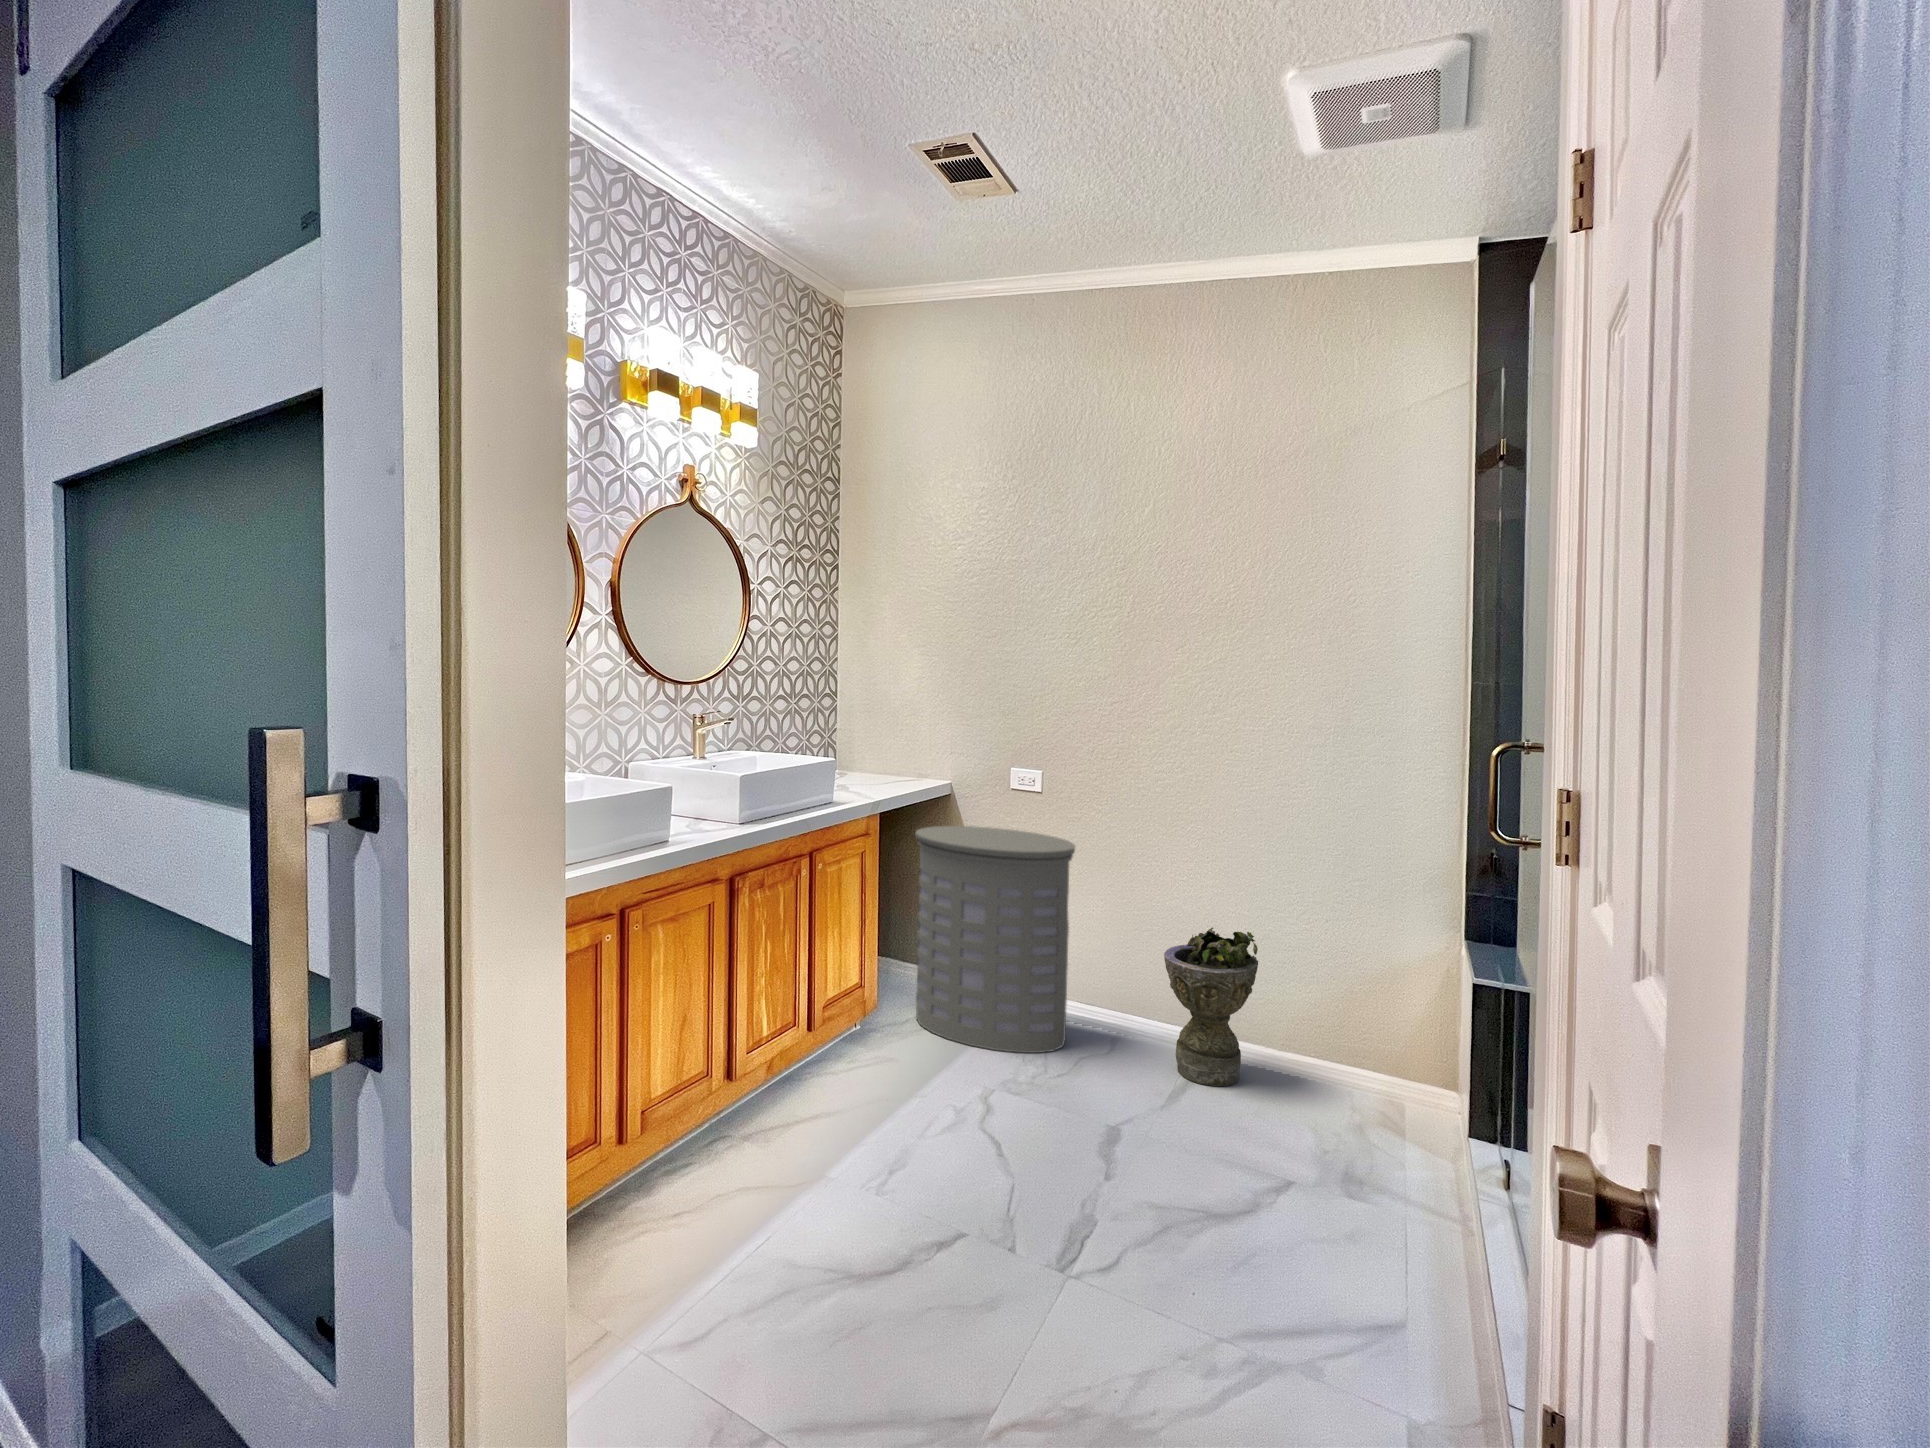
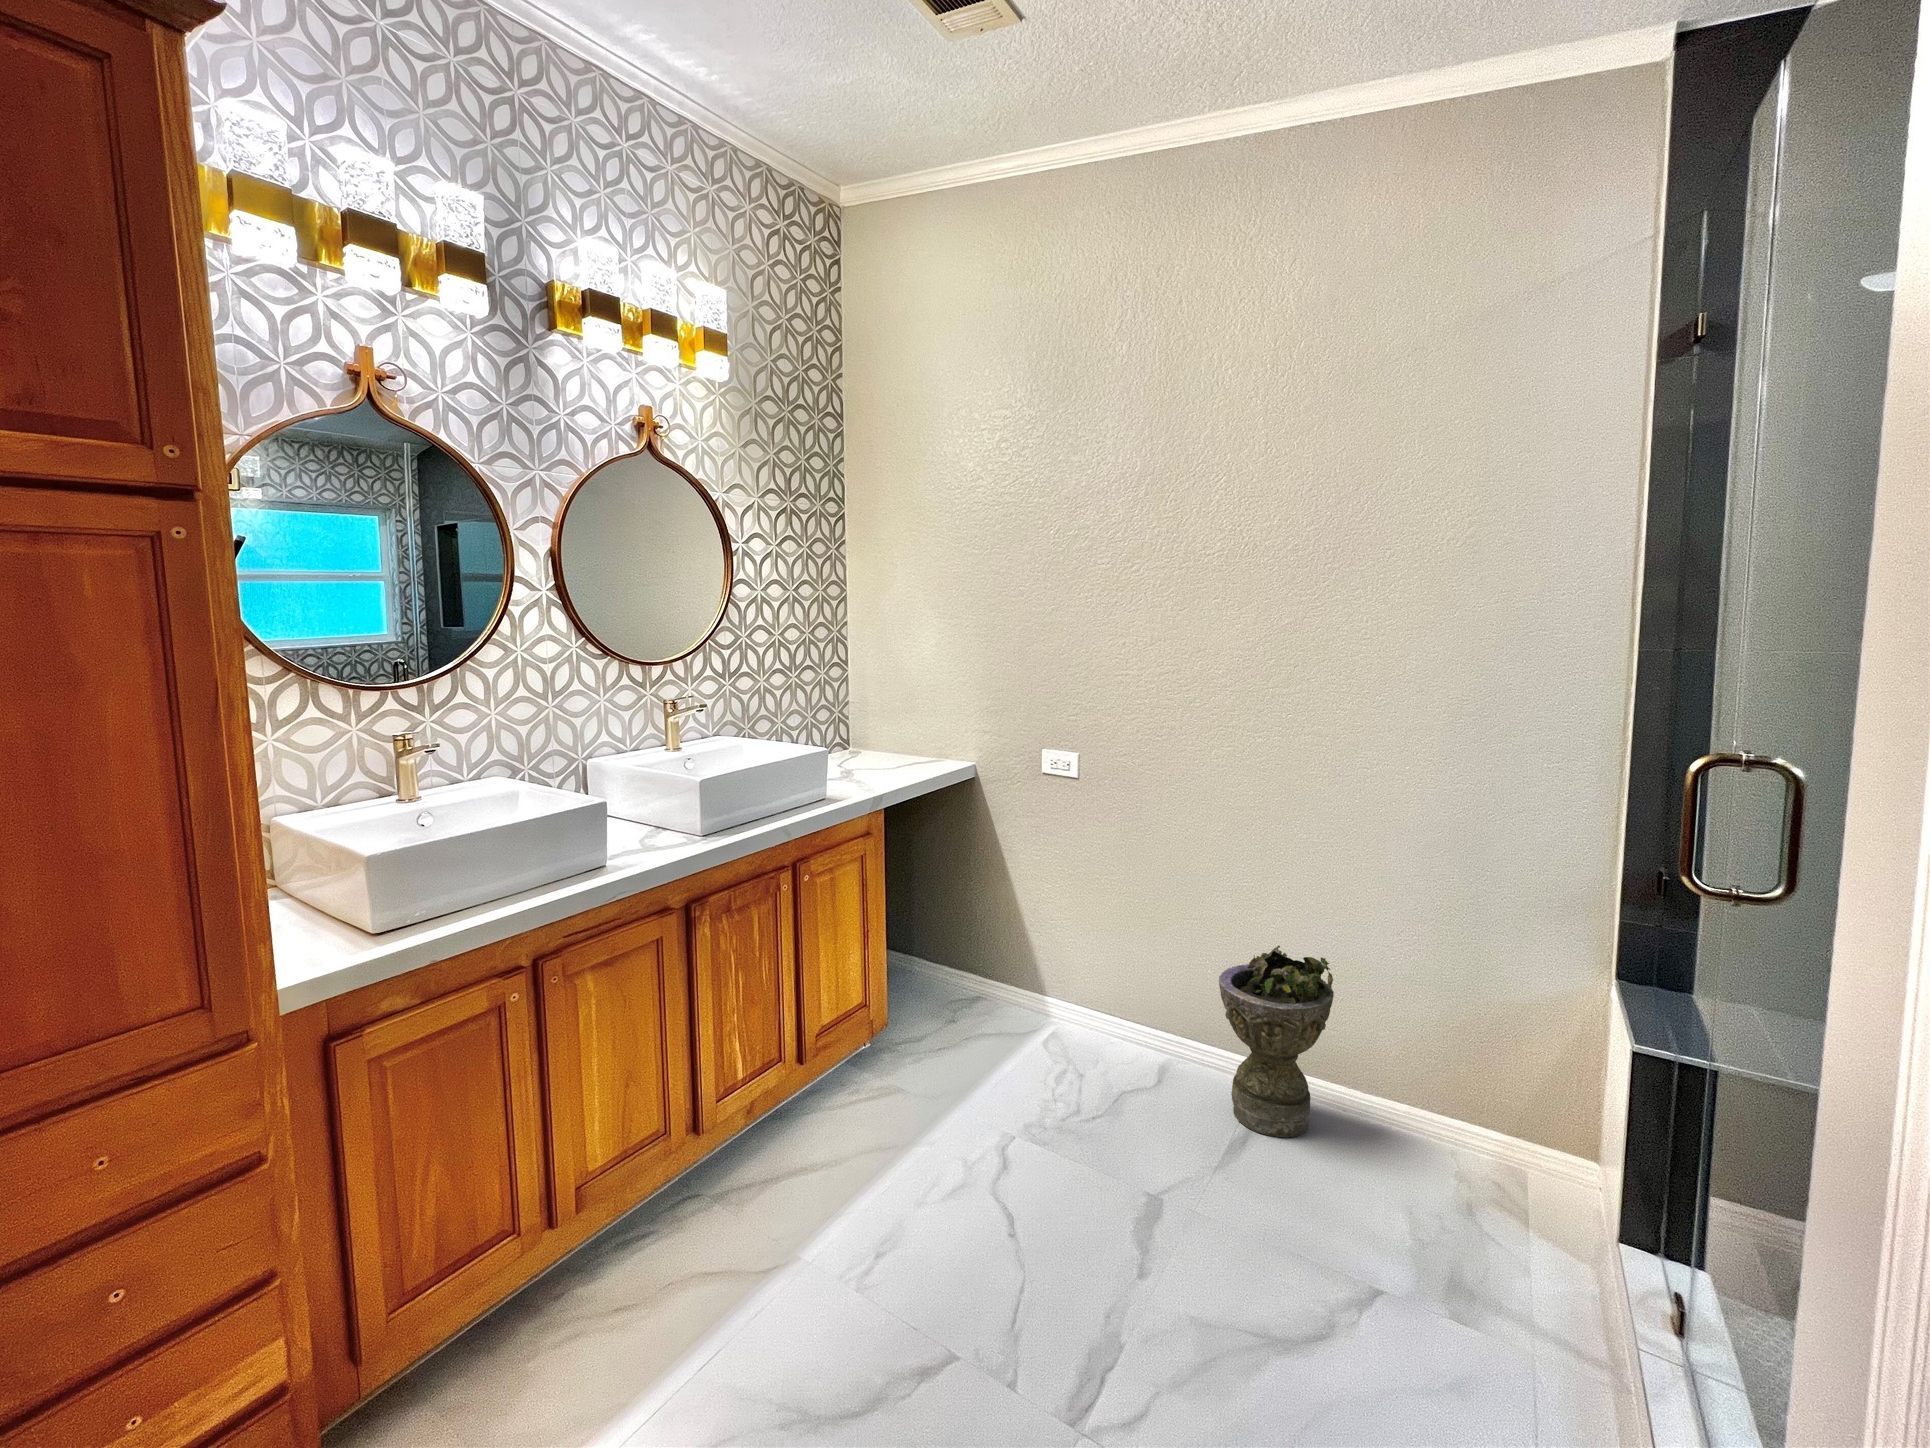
laundry hamper: present [915,826,1075,1053] -> none [930,816,1115,1084]

